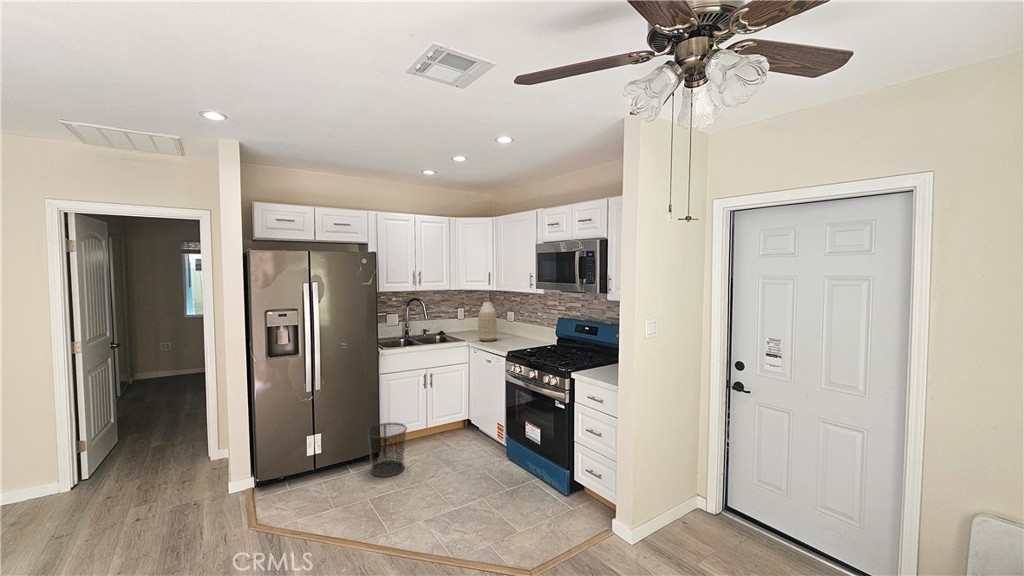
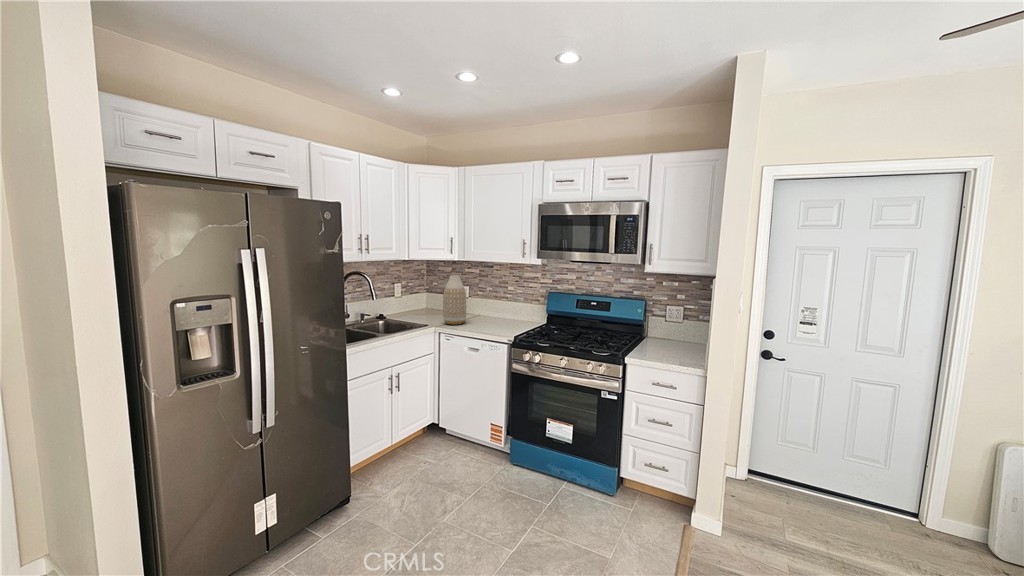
waste bin: present [367,423,407,477] -> none [344,450,402,533]

